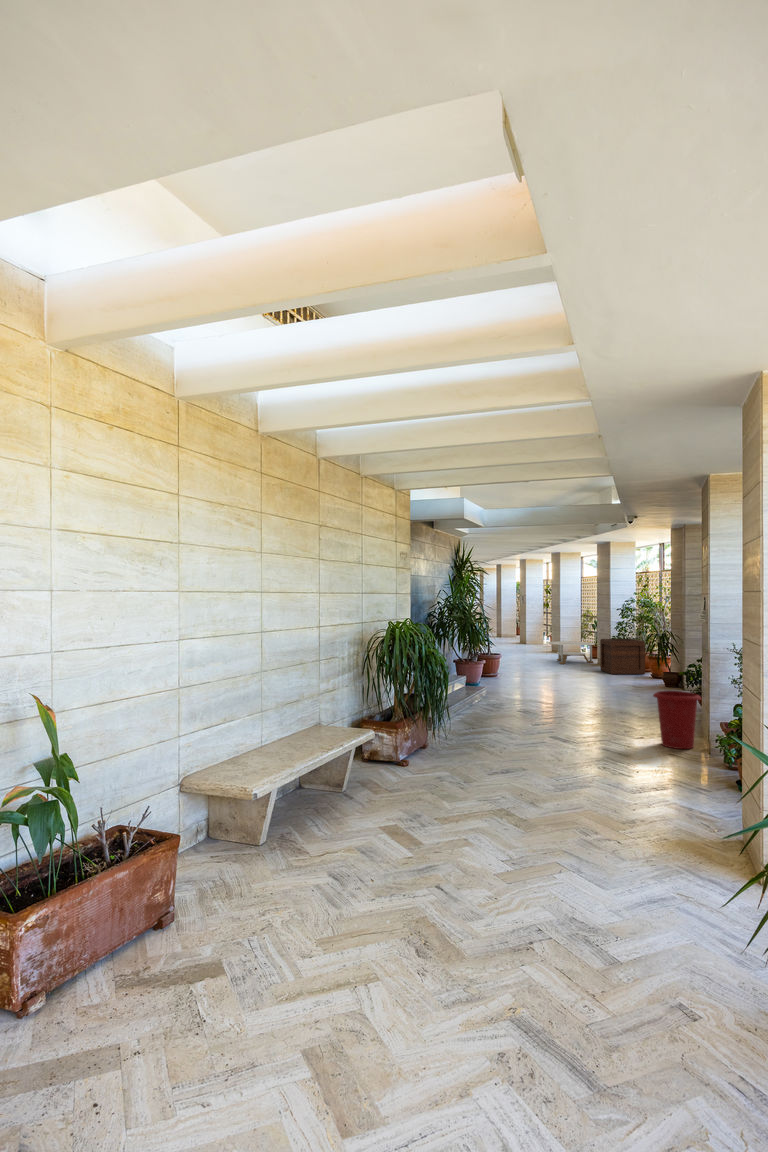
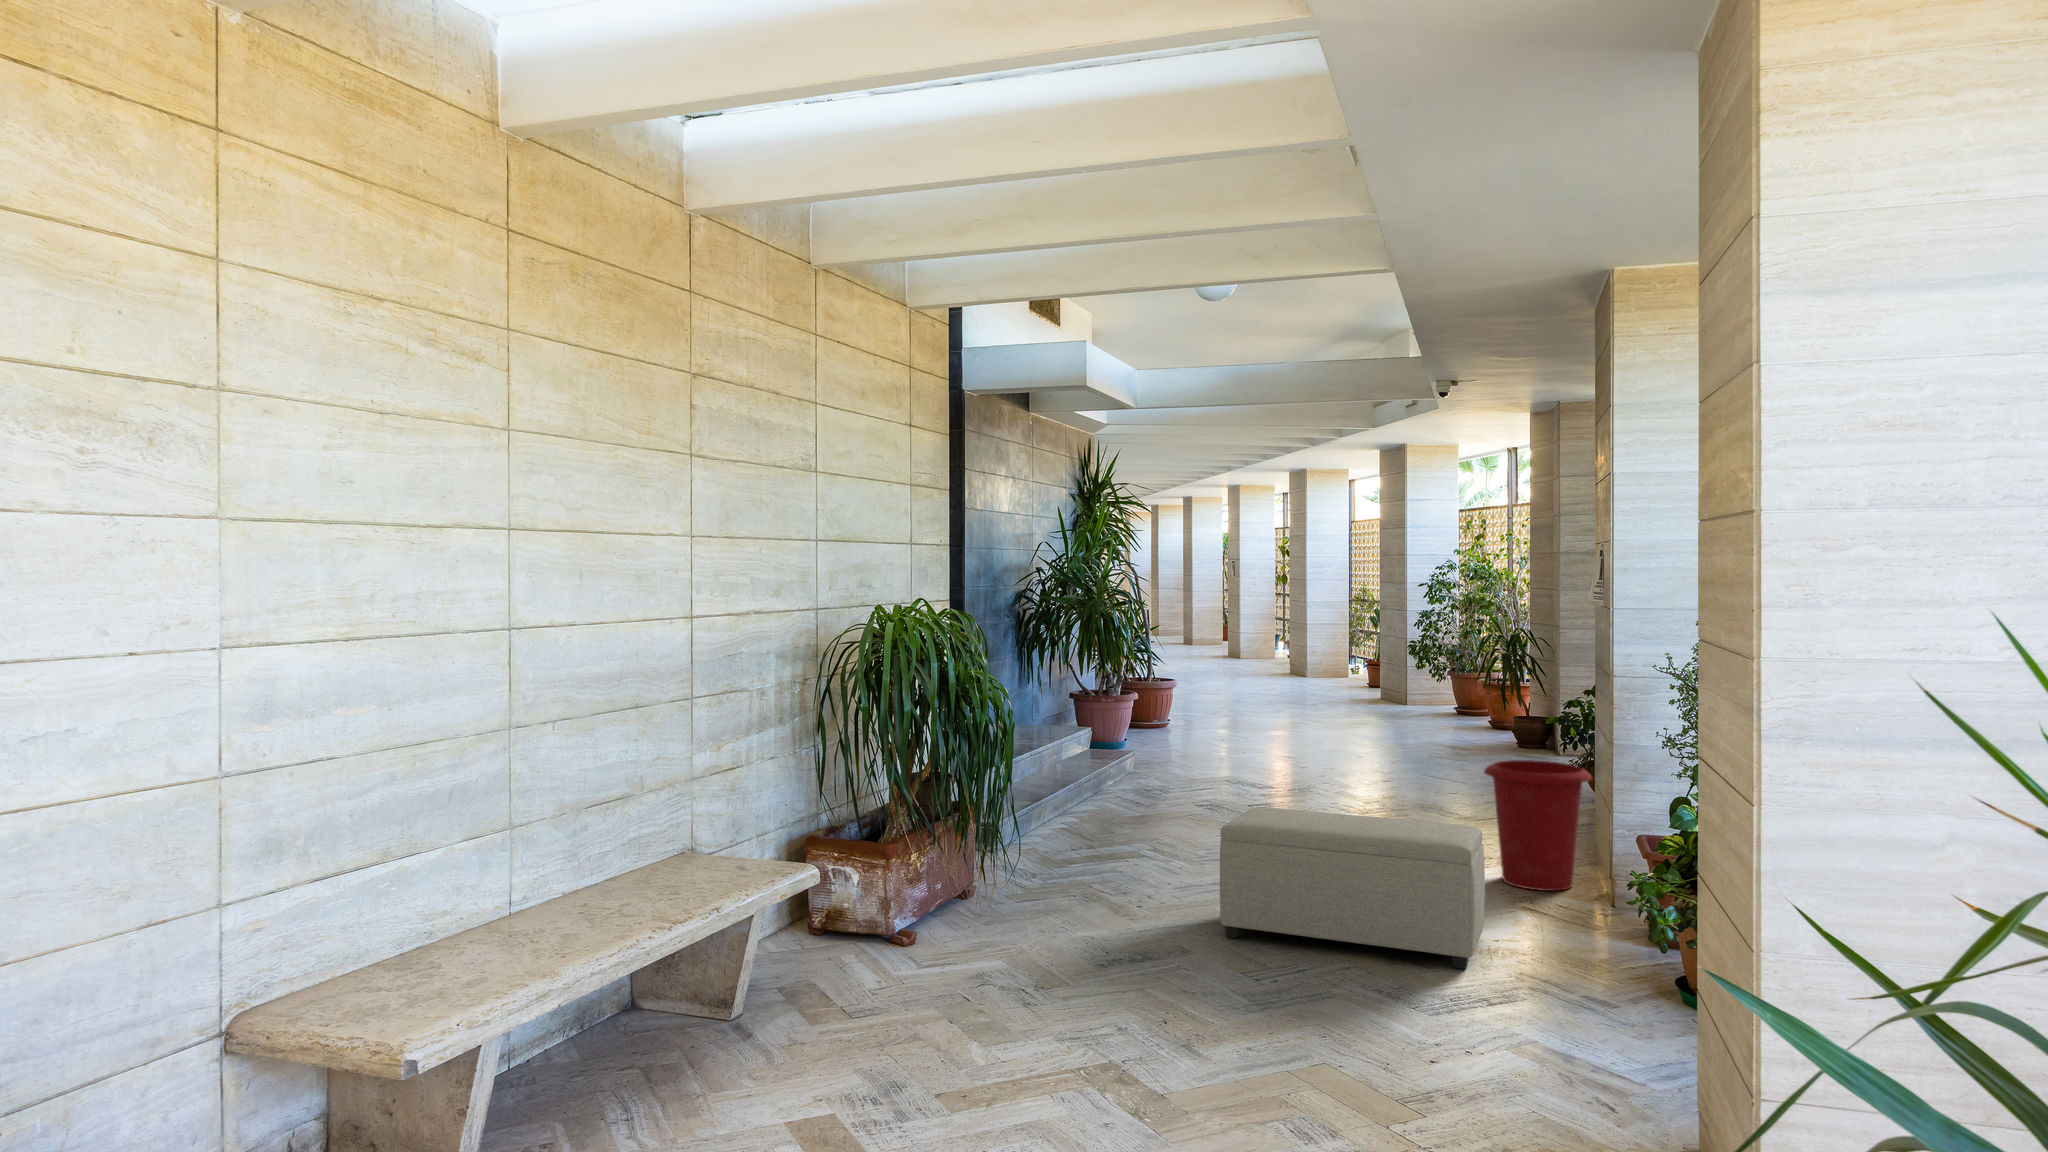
wooden crate: present [600,639,645,674] -> none [1385,645,1475,718]
round table: present [547,641,595,664] -> none [1277,651,1376,697]
ottoman: none [539,710,654,778] -> present [1220,808,1485,969]

